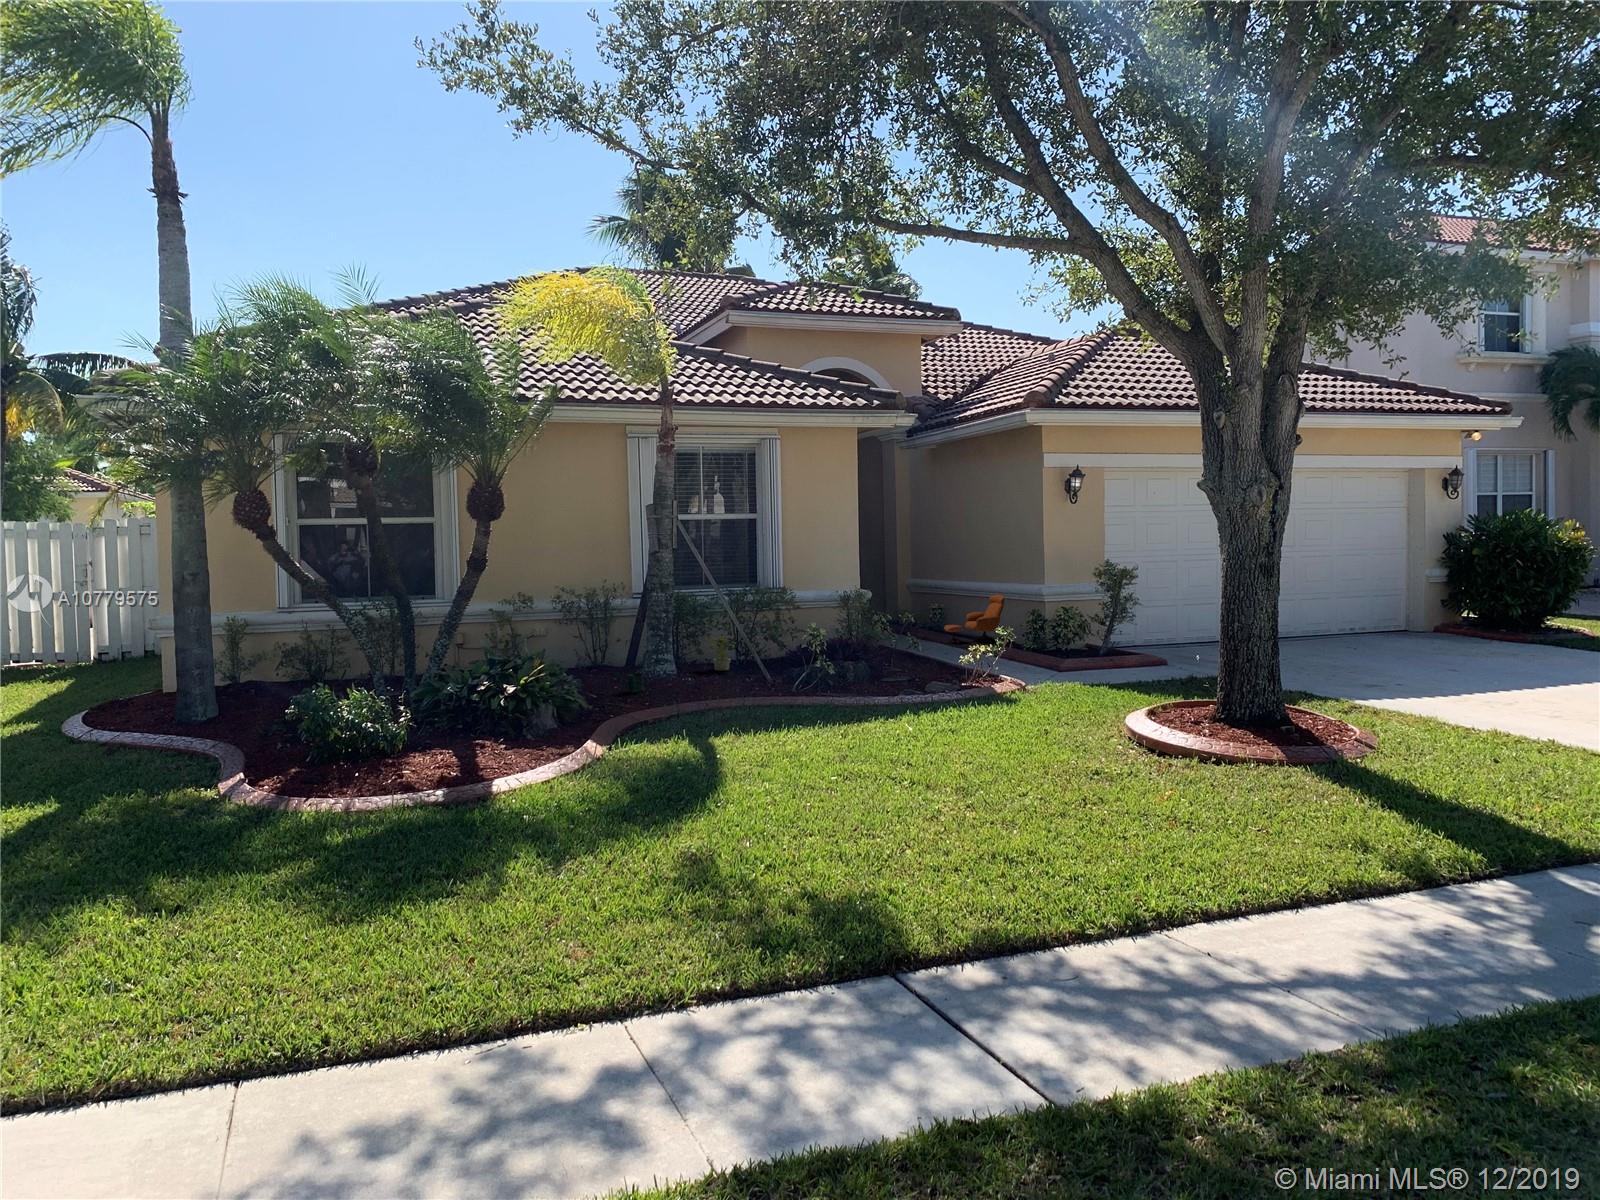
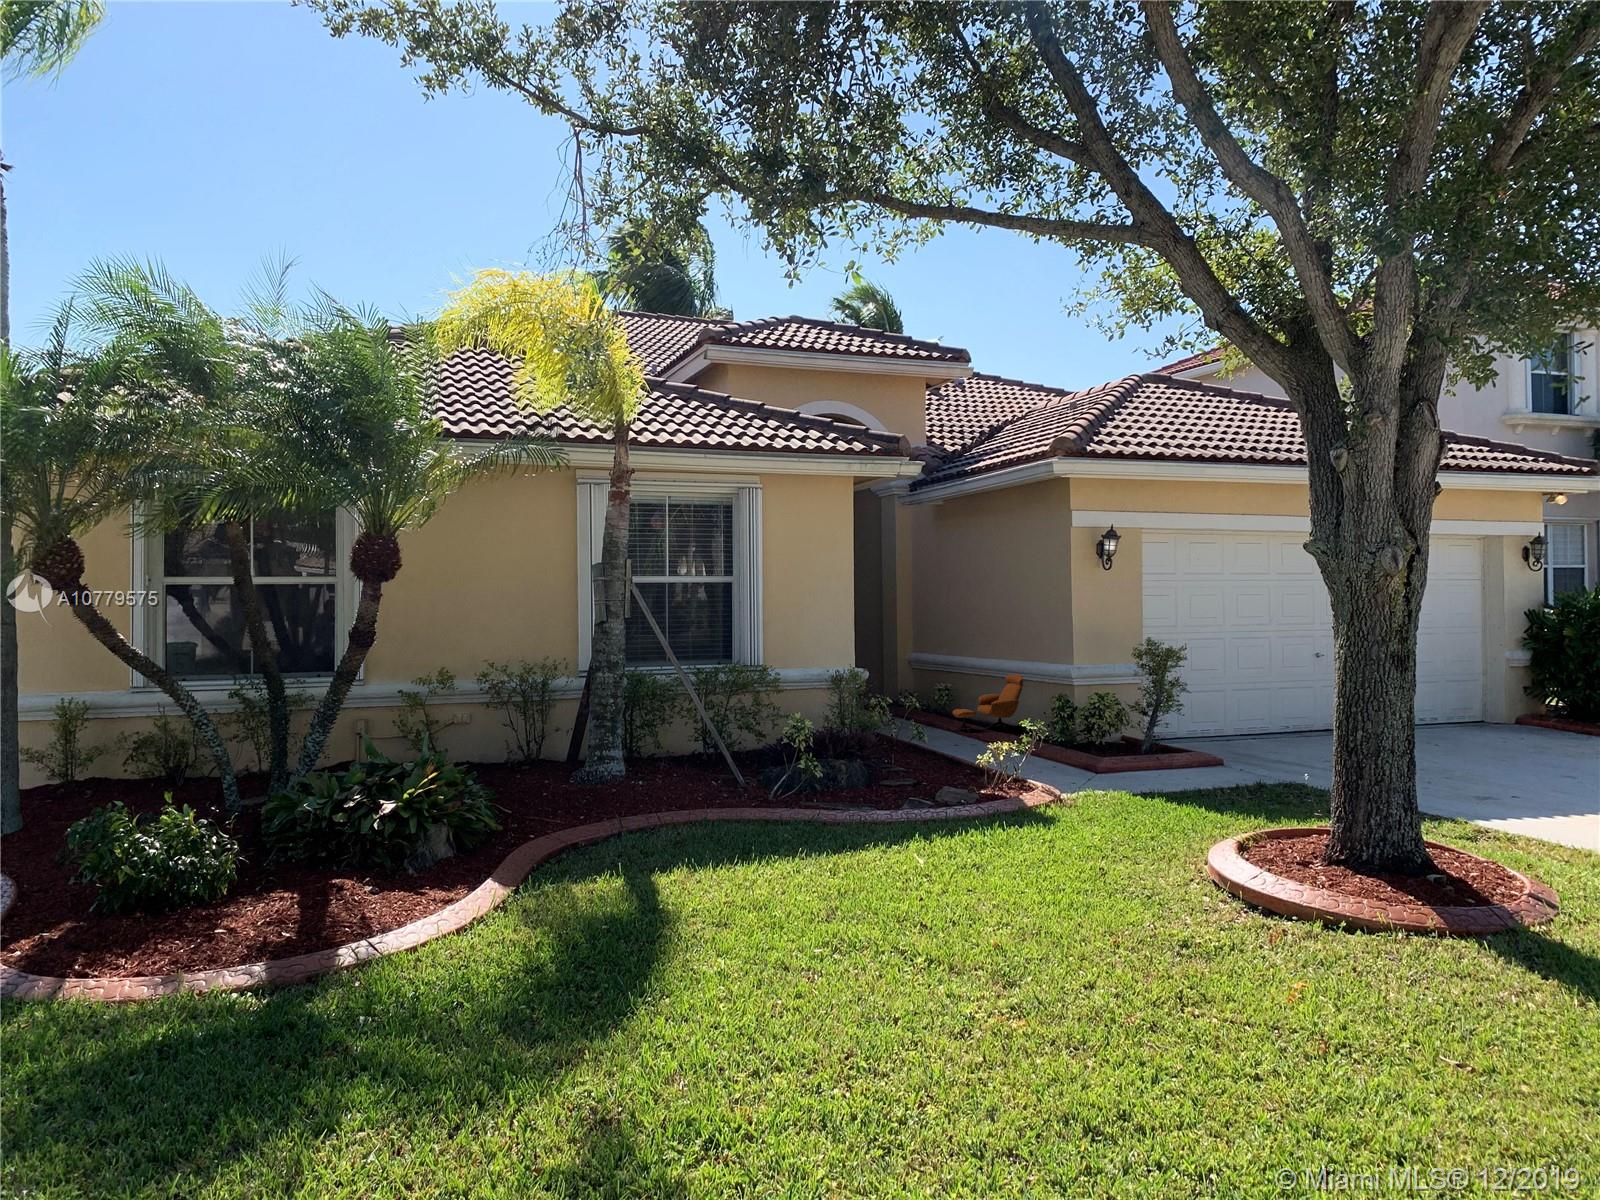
potted plant: present [704,636,736,670] -> none [663,723,711,765]
watering can: present [613,669,647,693] -> none [545,767,588,798]

